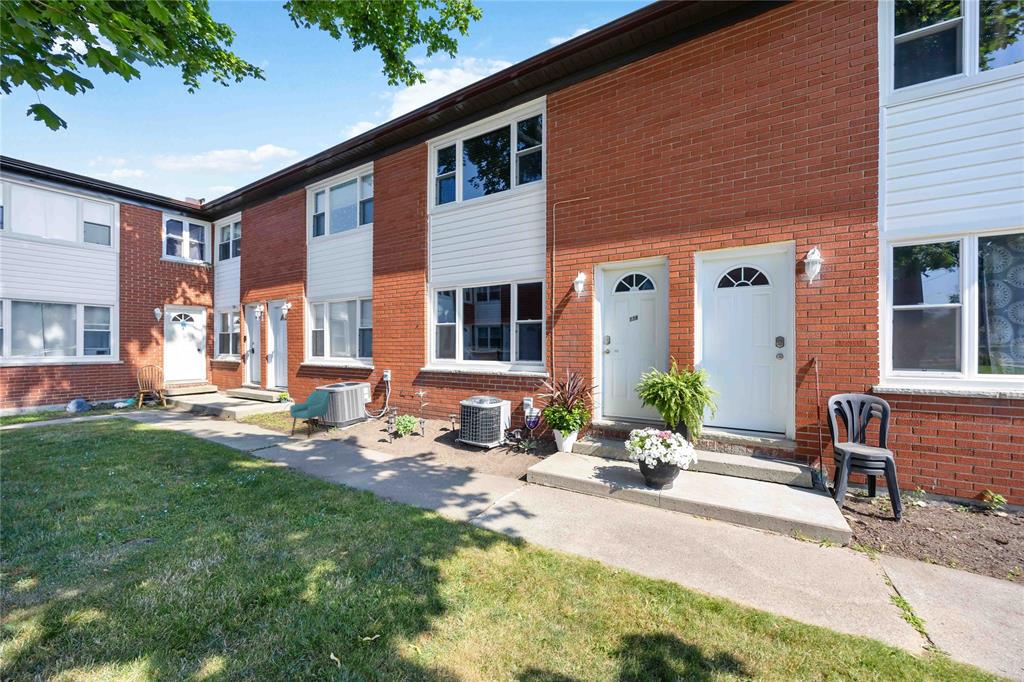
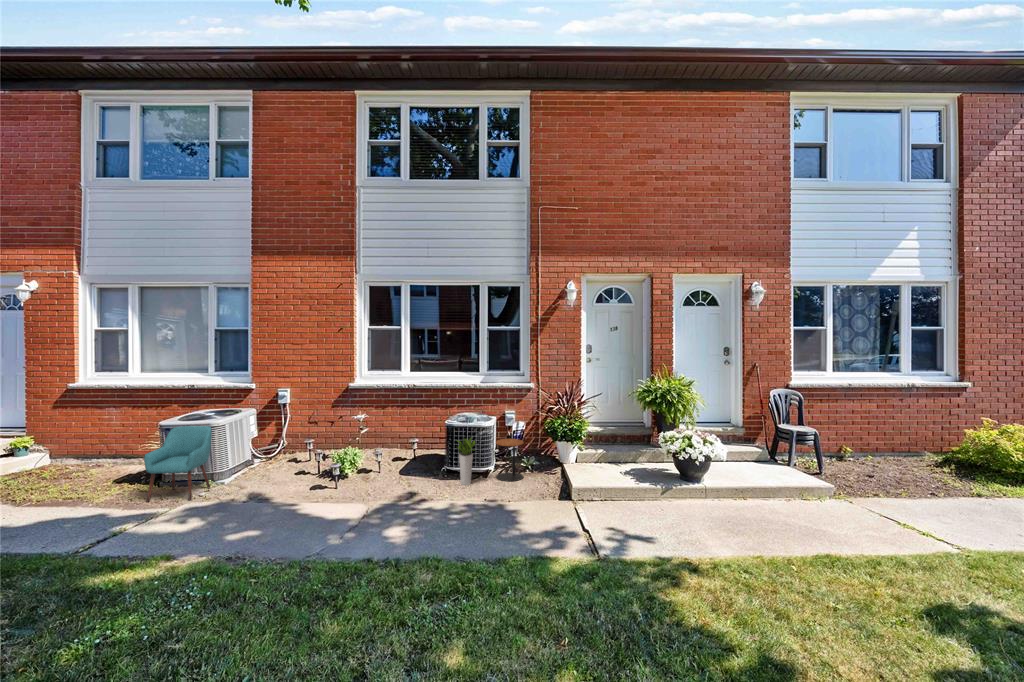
planter: none [456,415,477,456] -> present [458,437,475,485]
side table: none [495,421,520,460] -> present [496,439,523,481]

